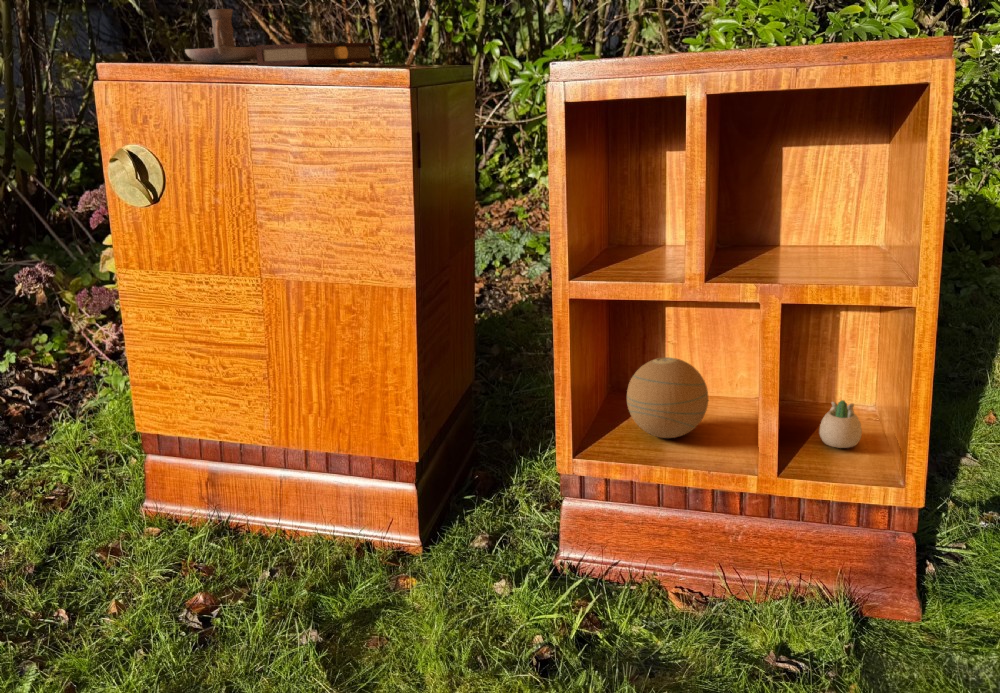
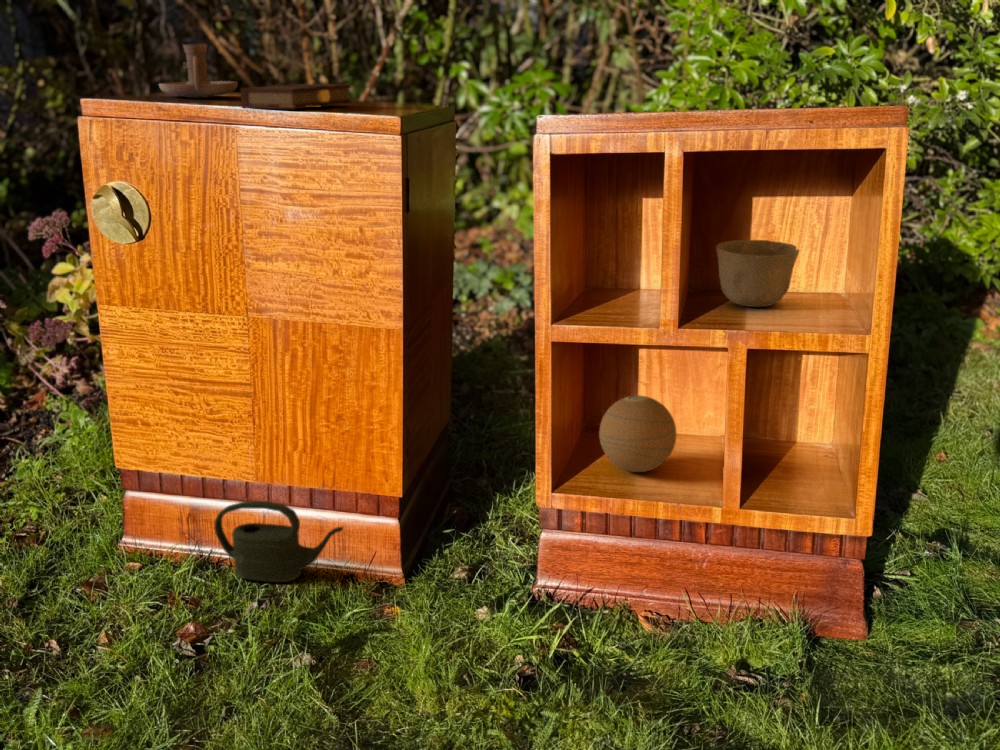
ceramic bowl: none [750,192,840,262] -> present [716,240,799,307]
succulent planter: present [819,400,862,448] -> none [779,436,819,481]
watering can: none [231,468,359,551] -> present [214,501,343,582]

